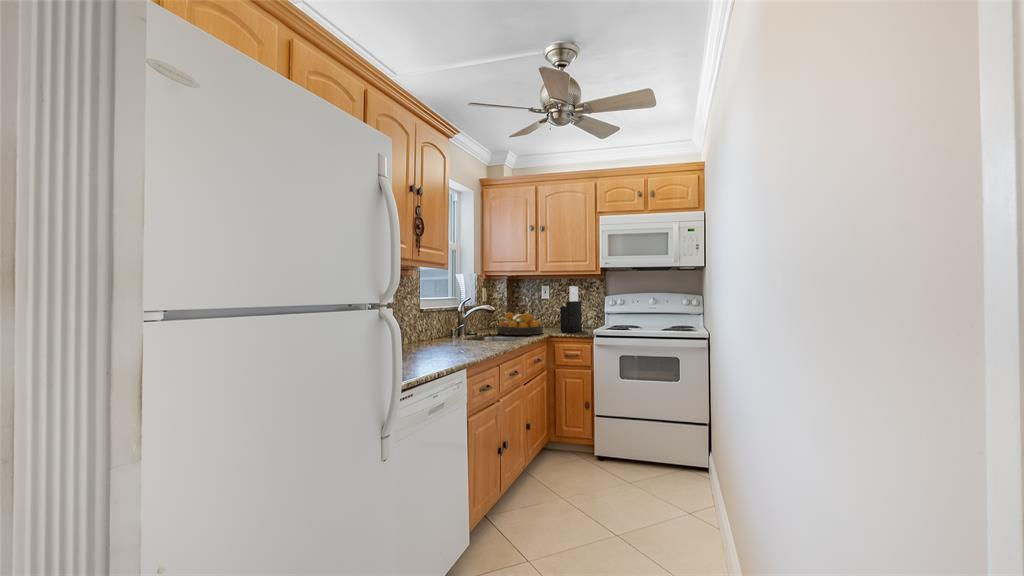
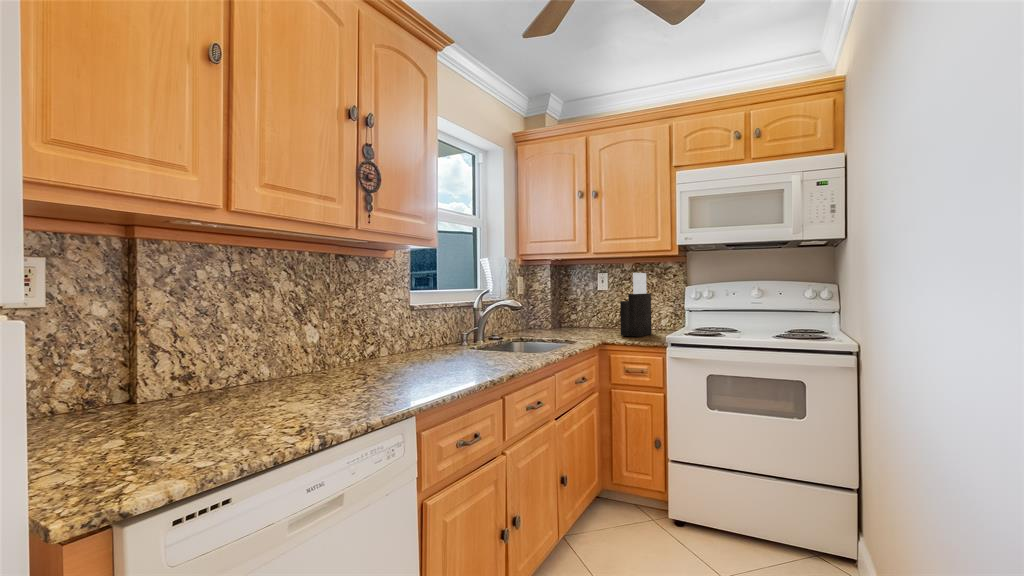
fruit bowl: present [497,313,543,335] -> none [530,310,595,341]

